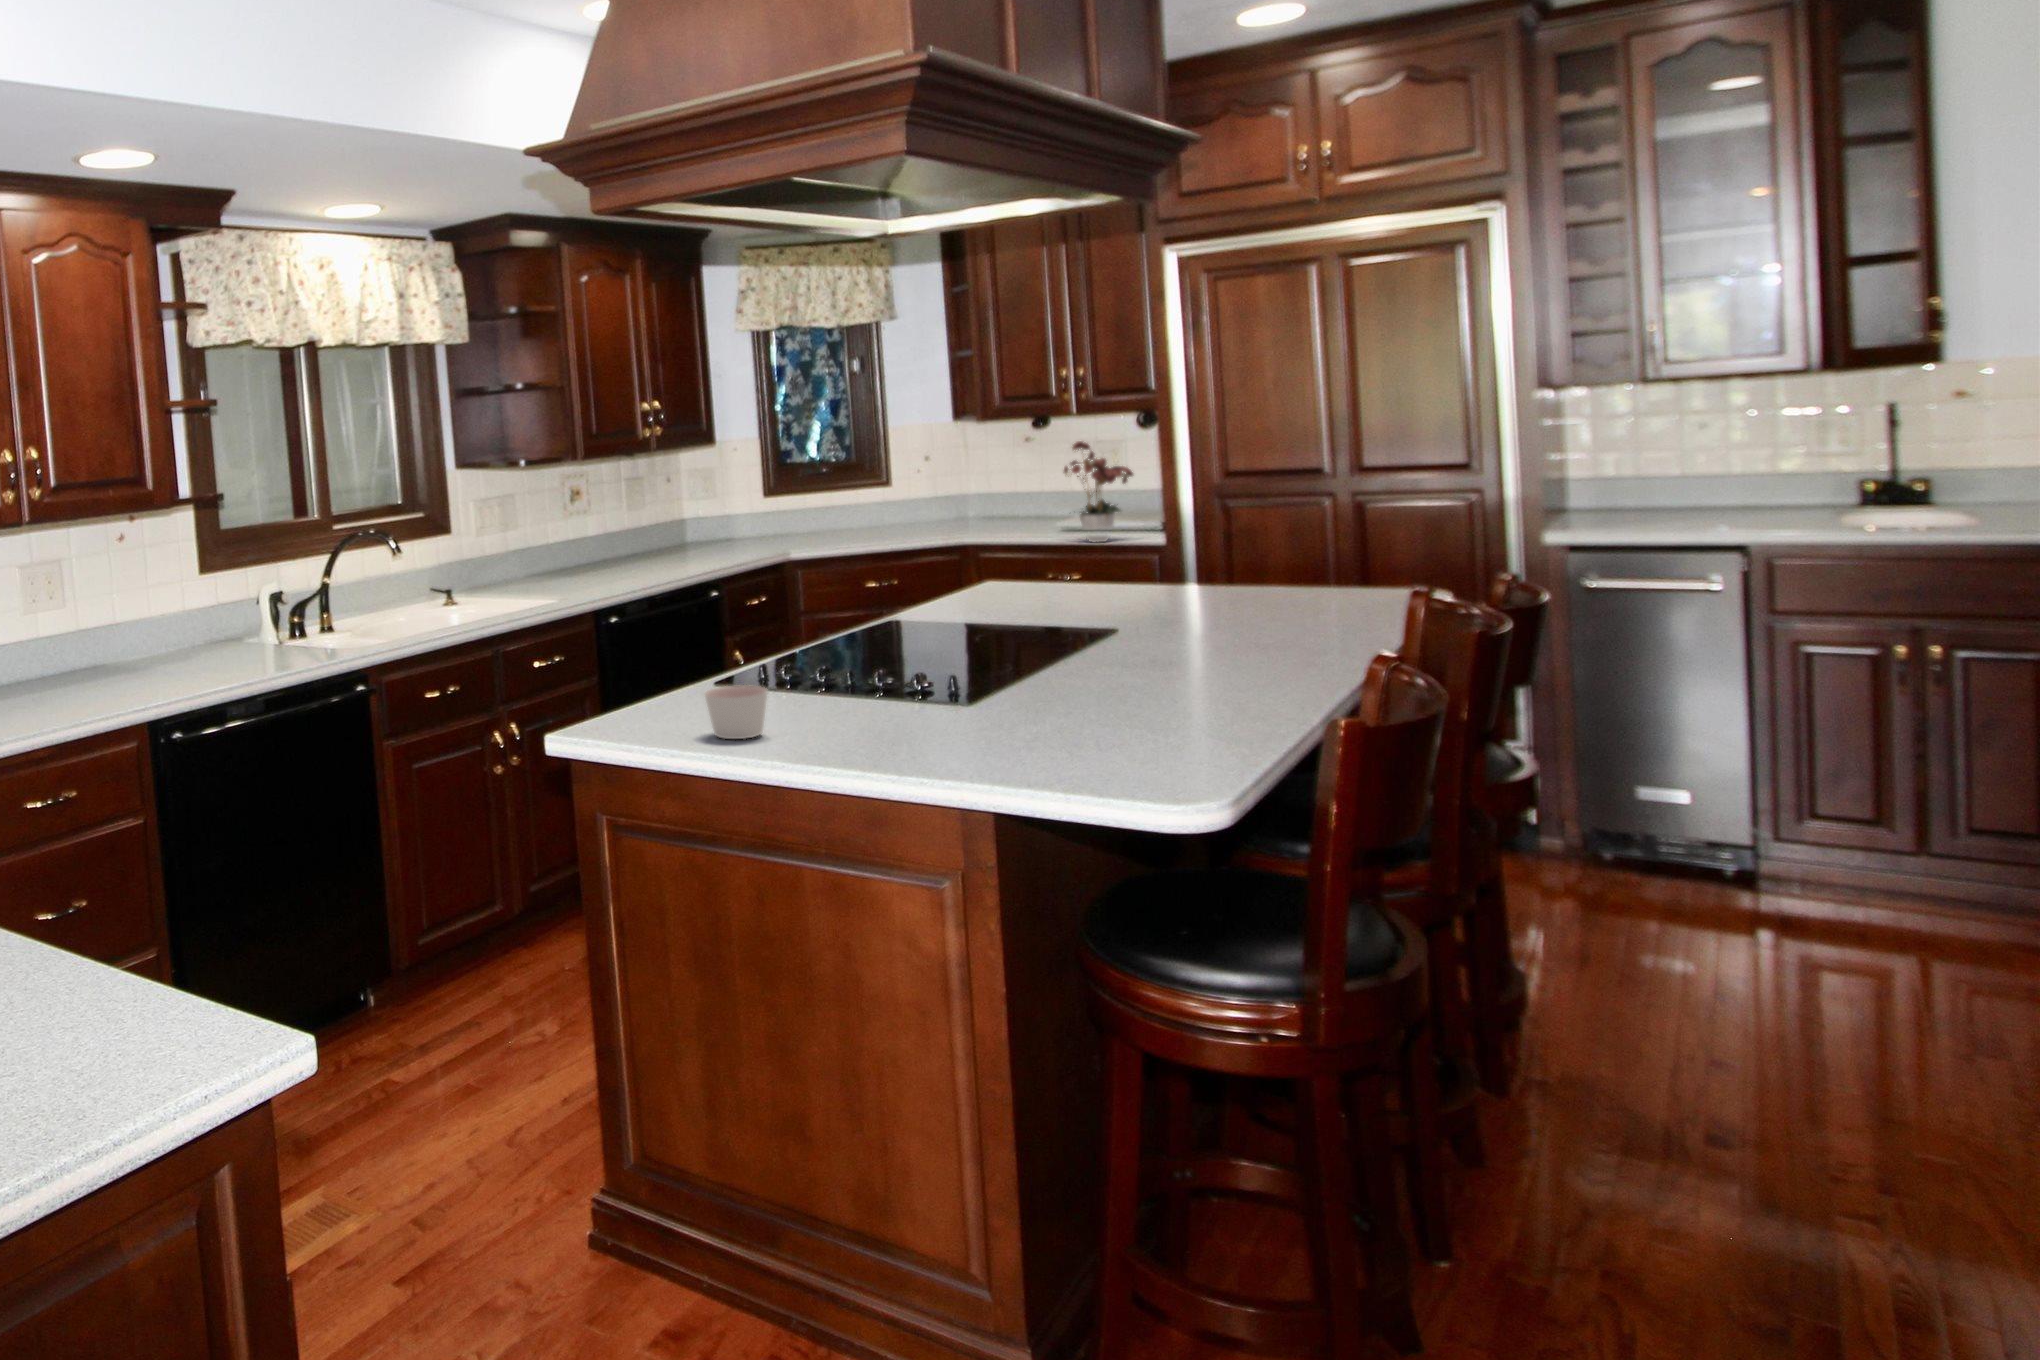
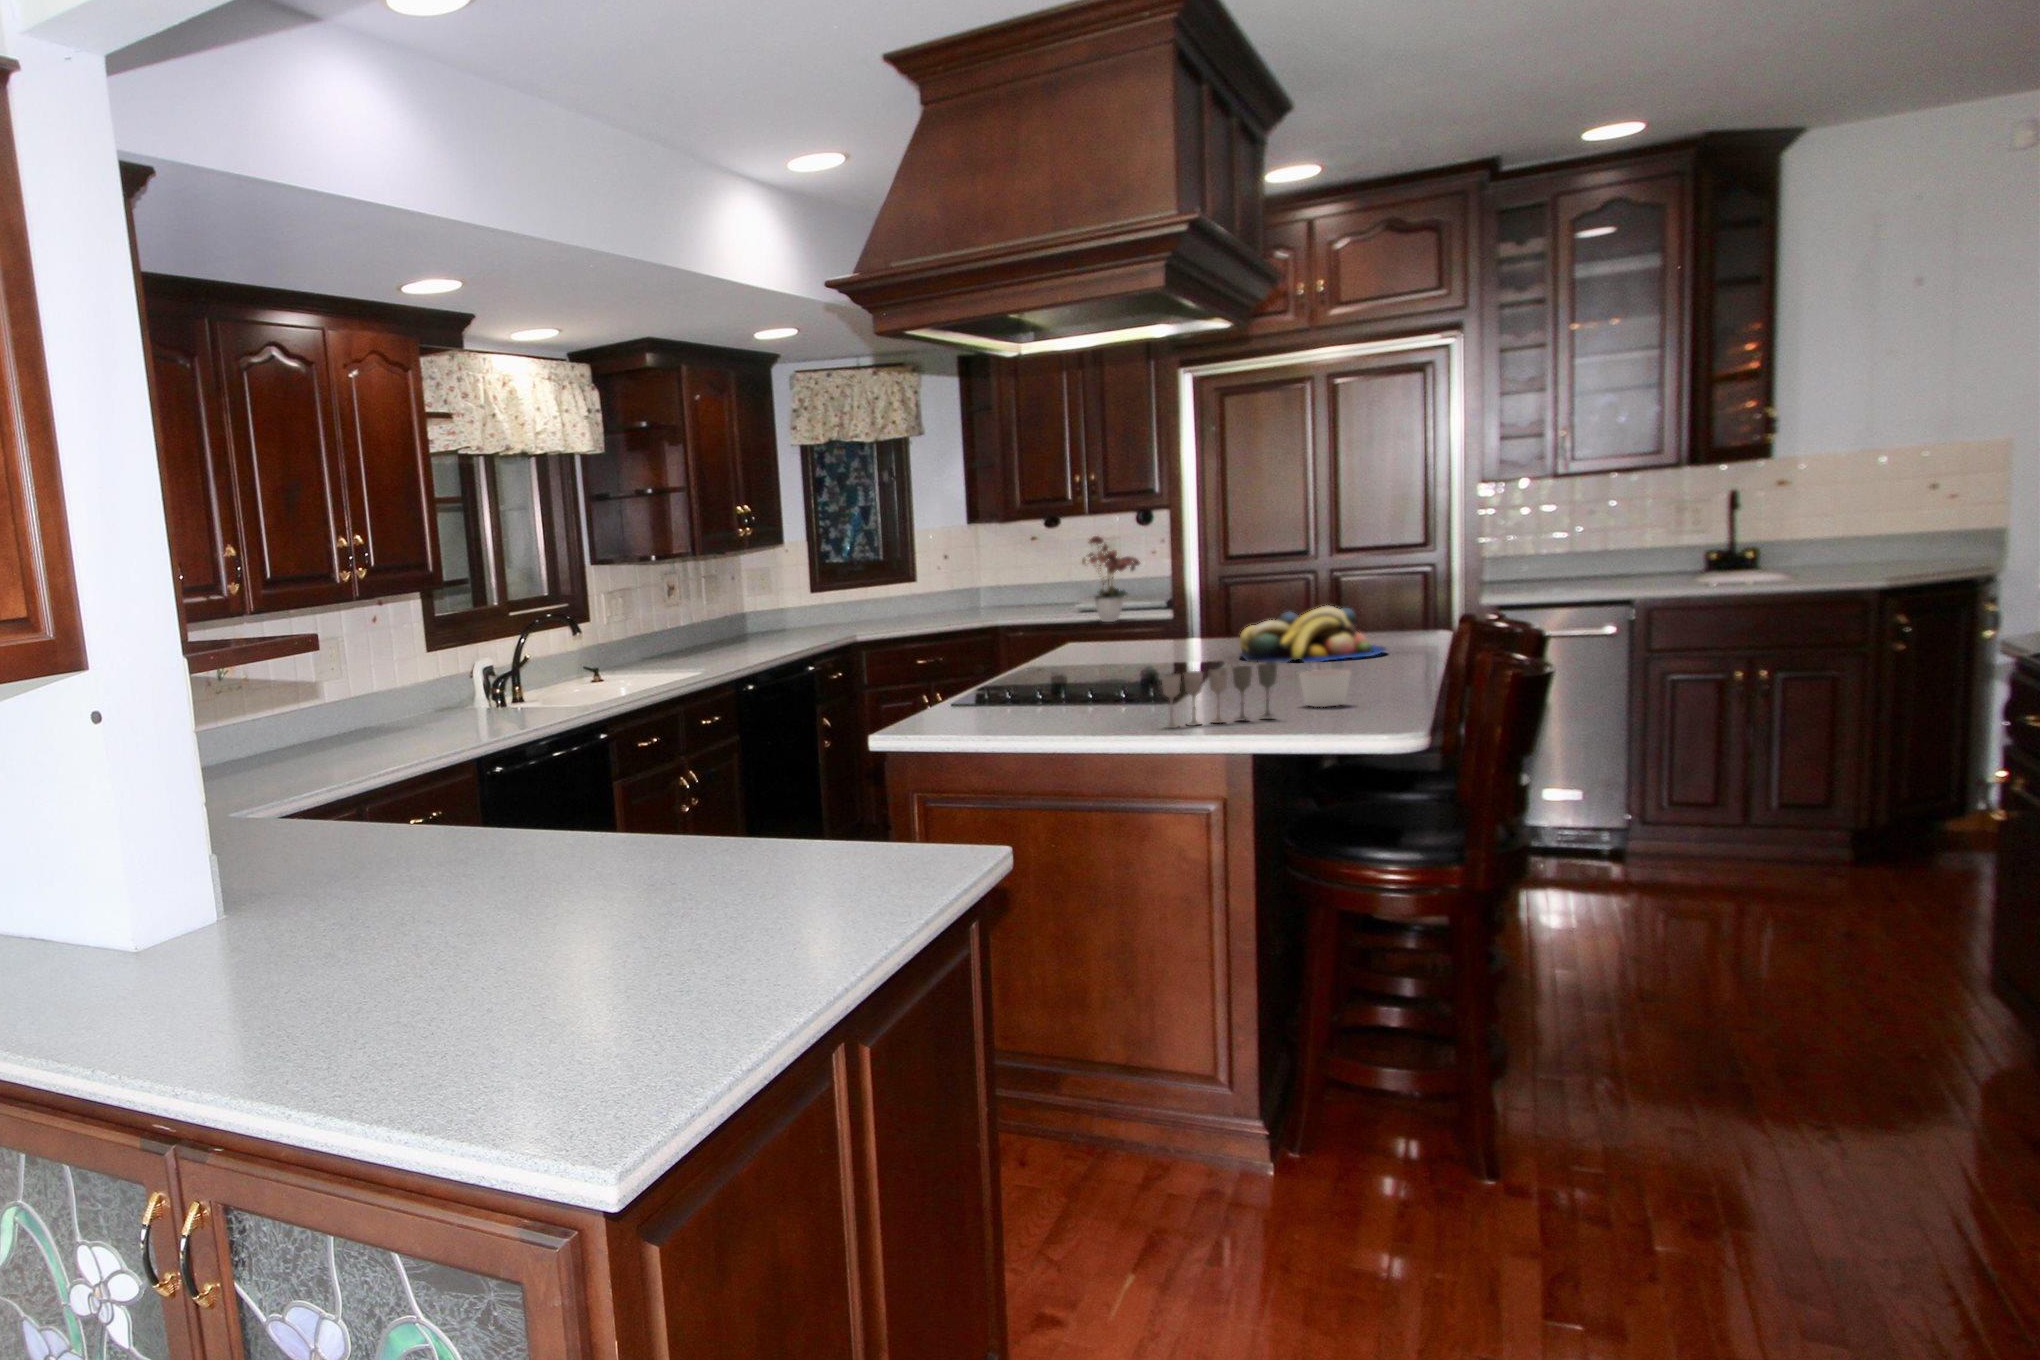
fruit bowl: none [1167,555,1365,636] -> present [1240,605,1386,663]
wine glass: none [890,682,1071,776] -> present [1162,663,1278,728]
candle: present [705,685,768,739] -> present [1300,670,1351,707]

